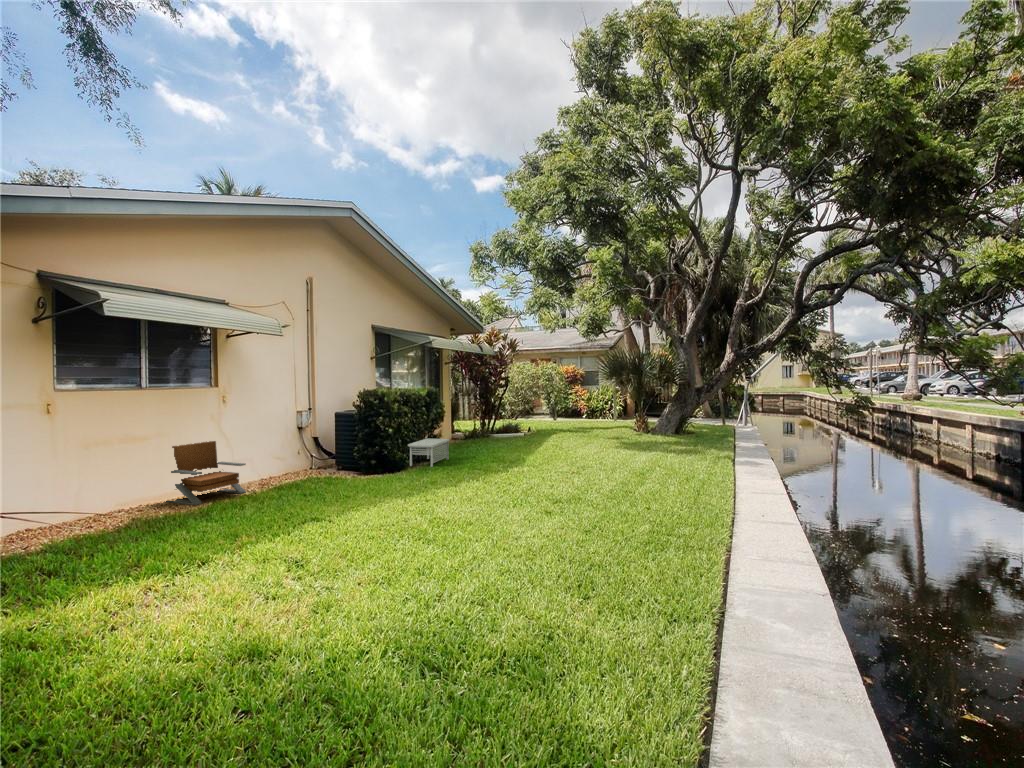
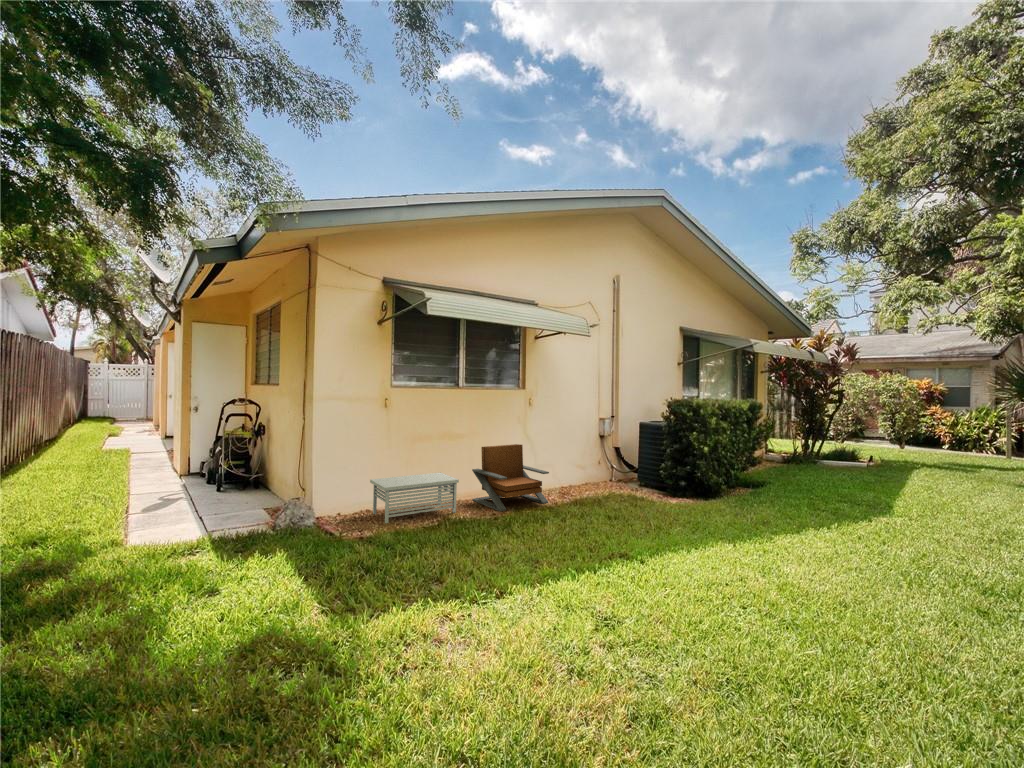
storage bench: present [408,439,449,467] -> present [370,473,459,523]

